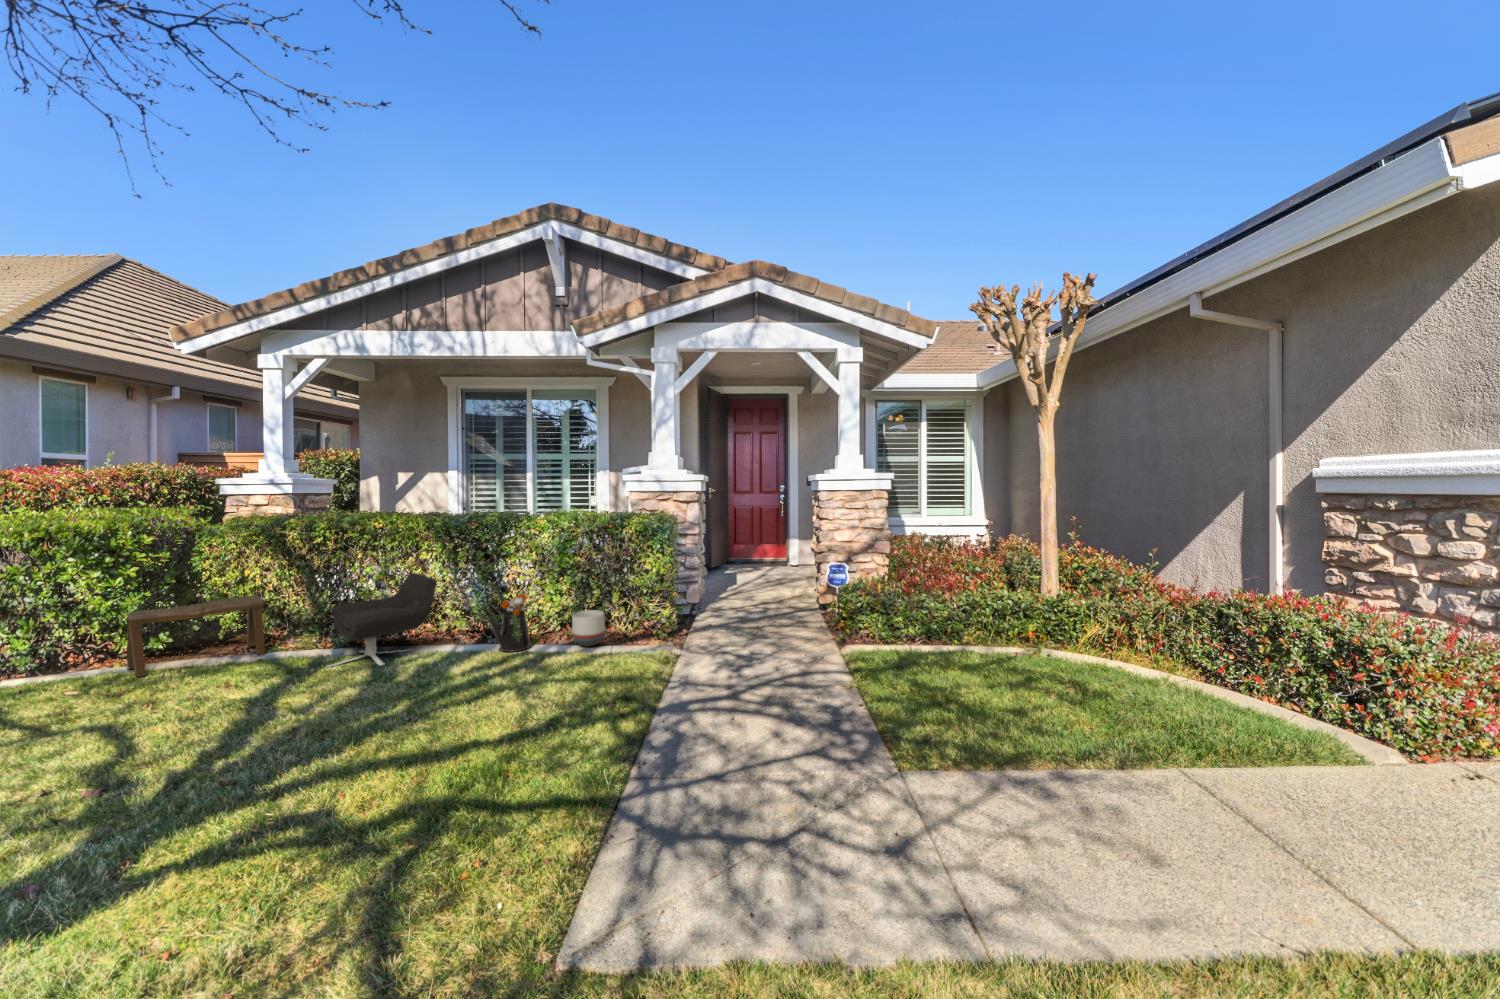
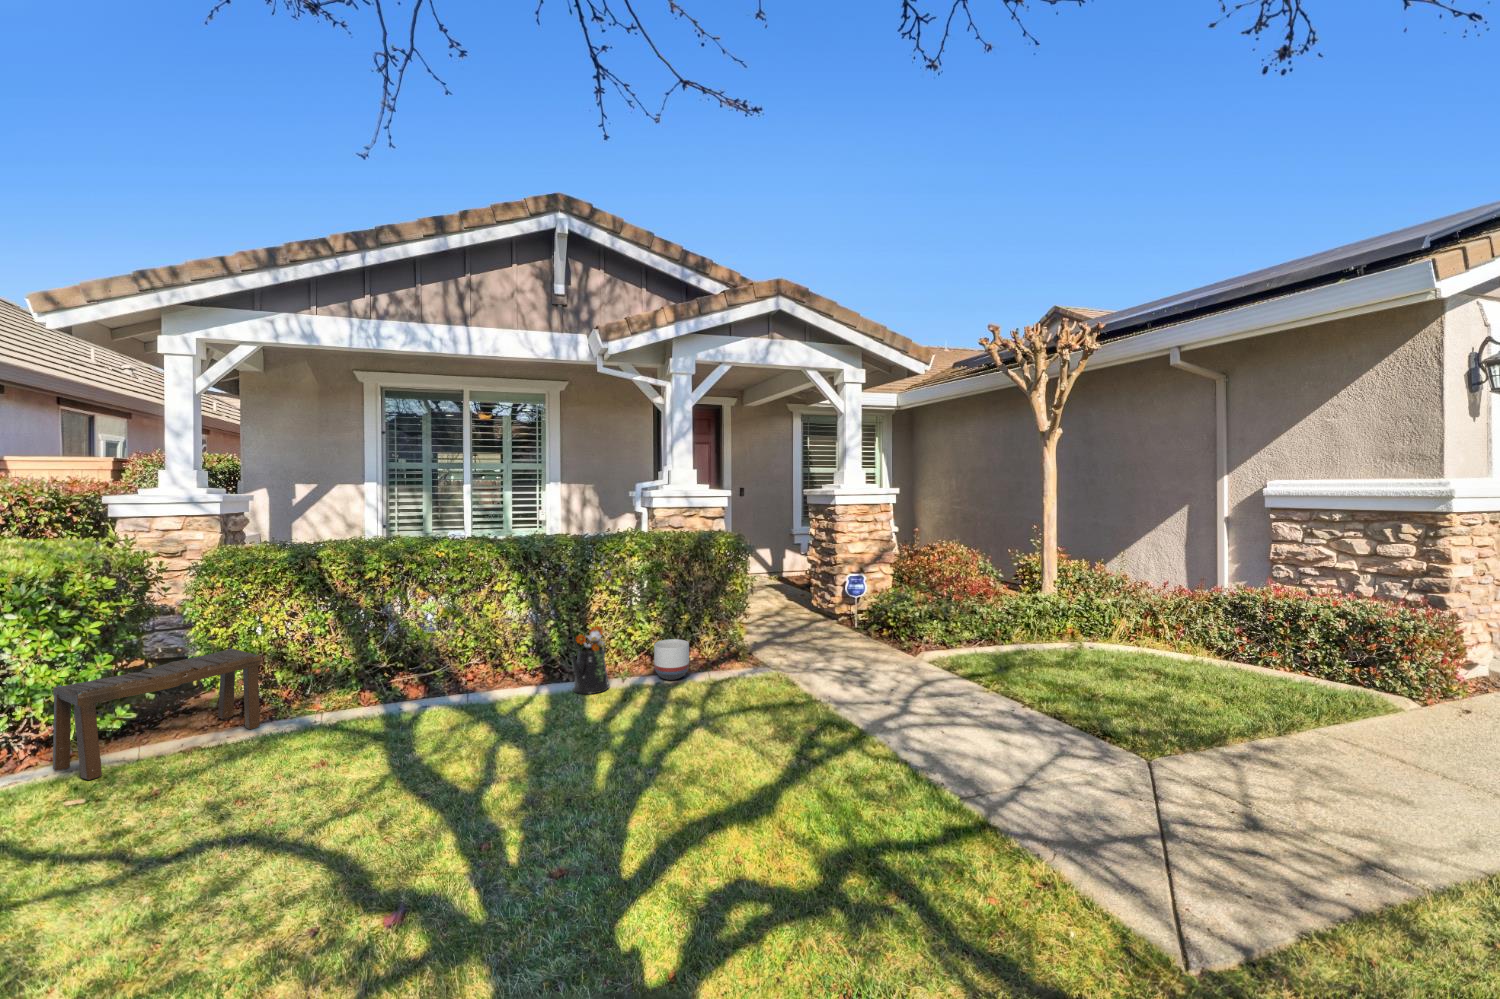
lounge chair: present [327,573,437,667] -> none [362,608,502,735]

